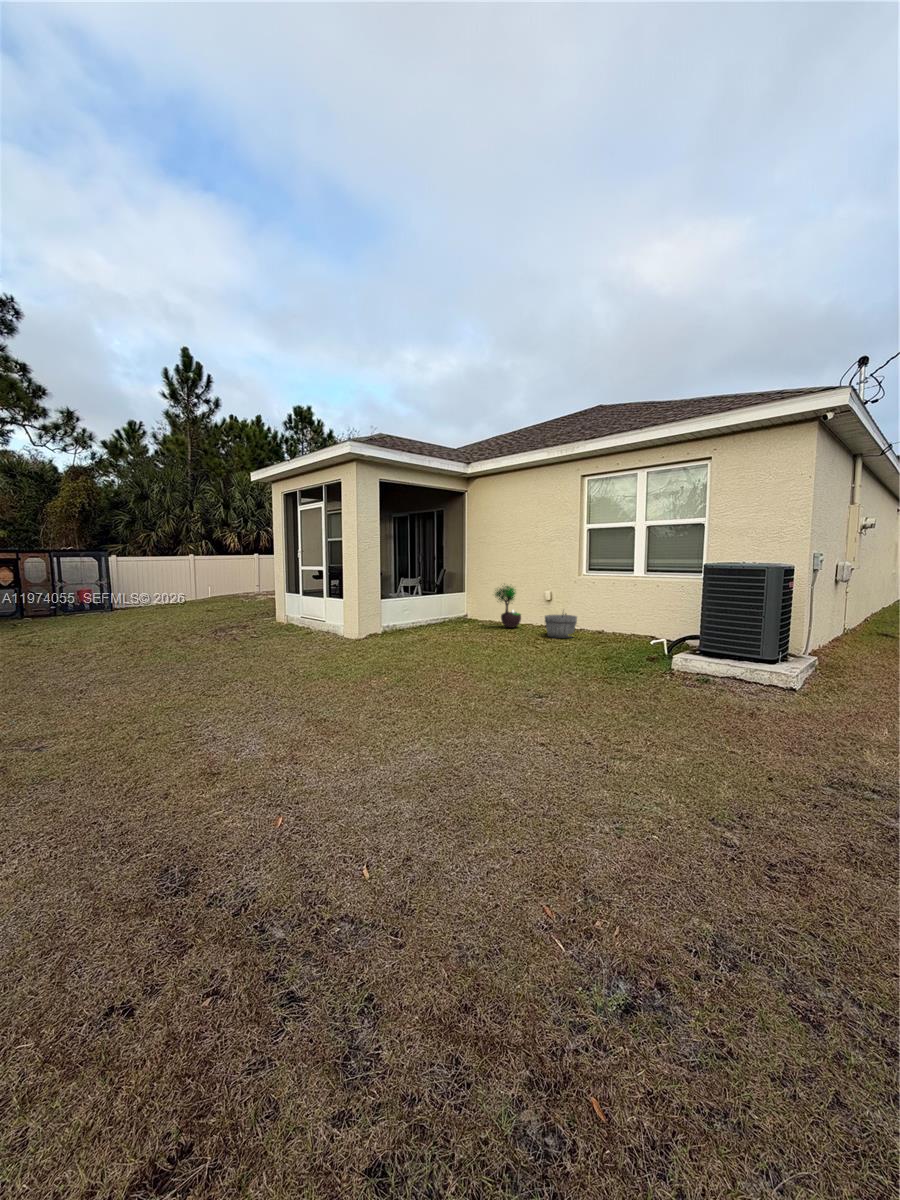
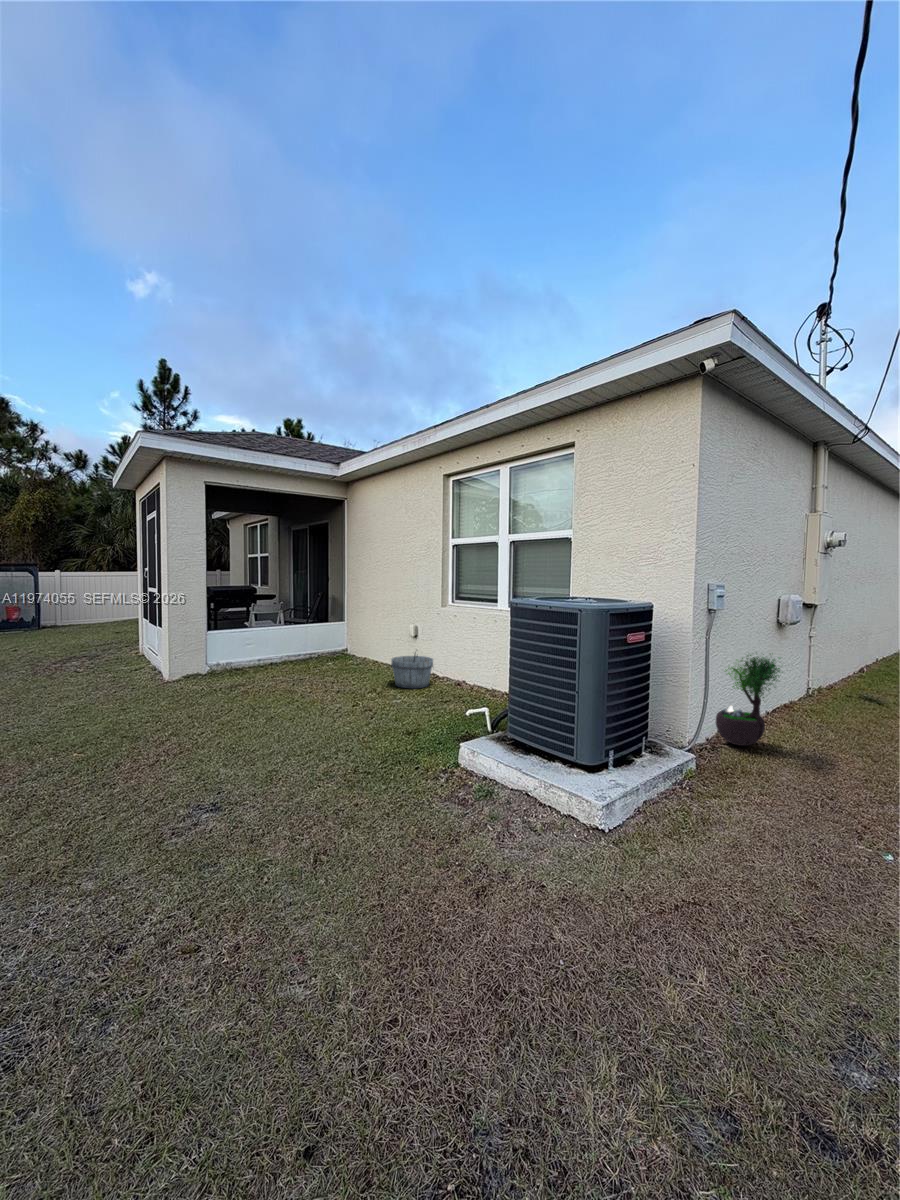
potted tree: present [495,586,521,628] -> present [716,655,780,746]

